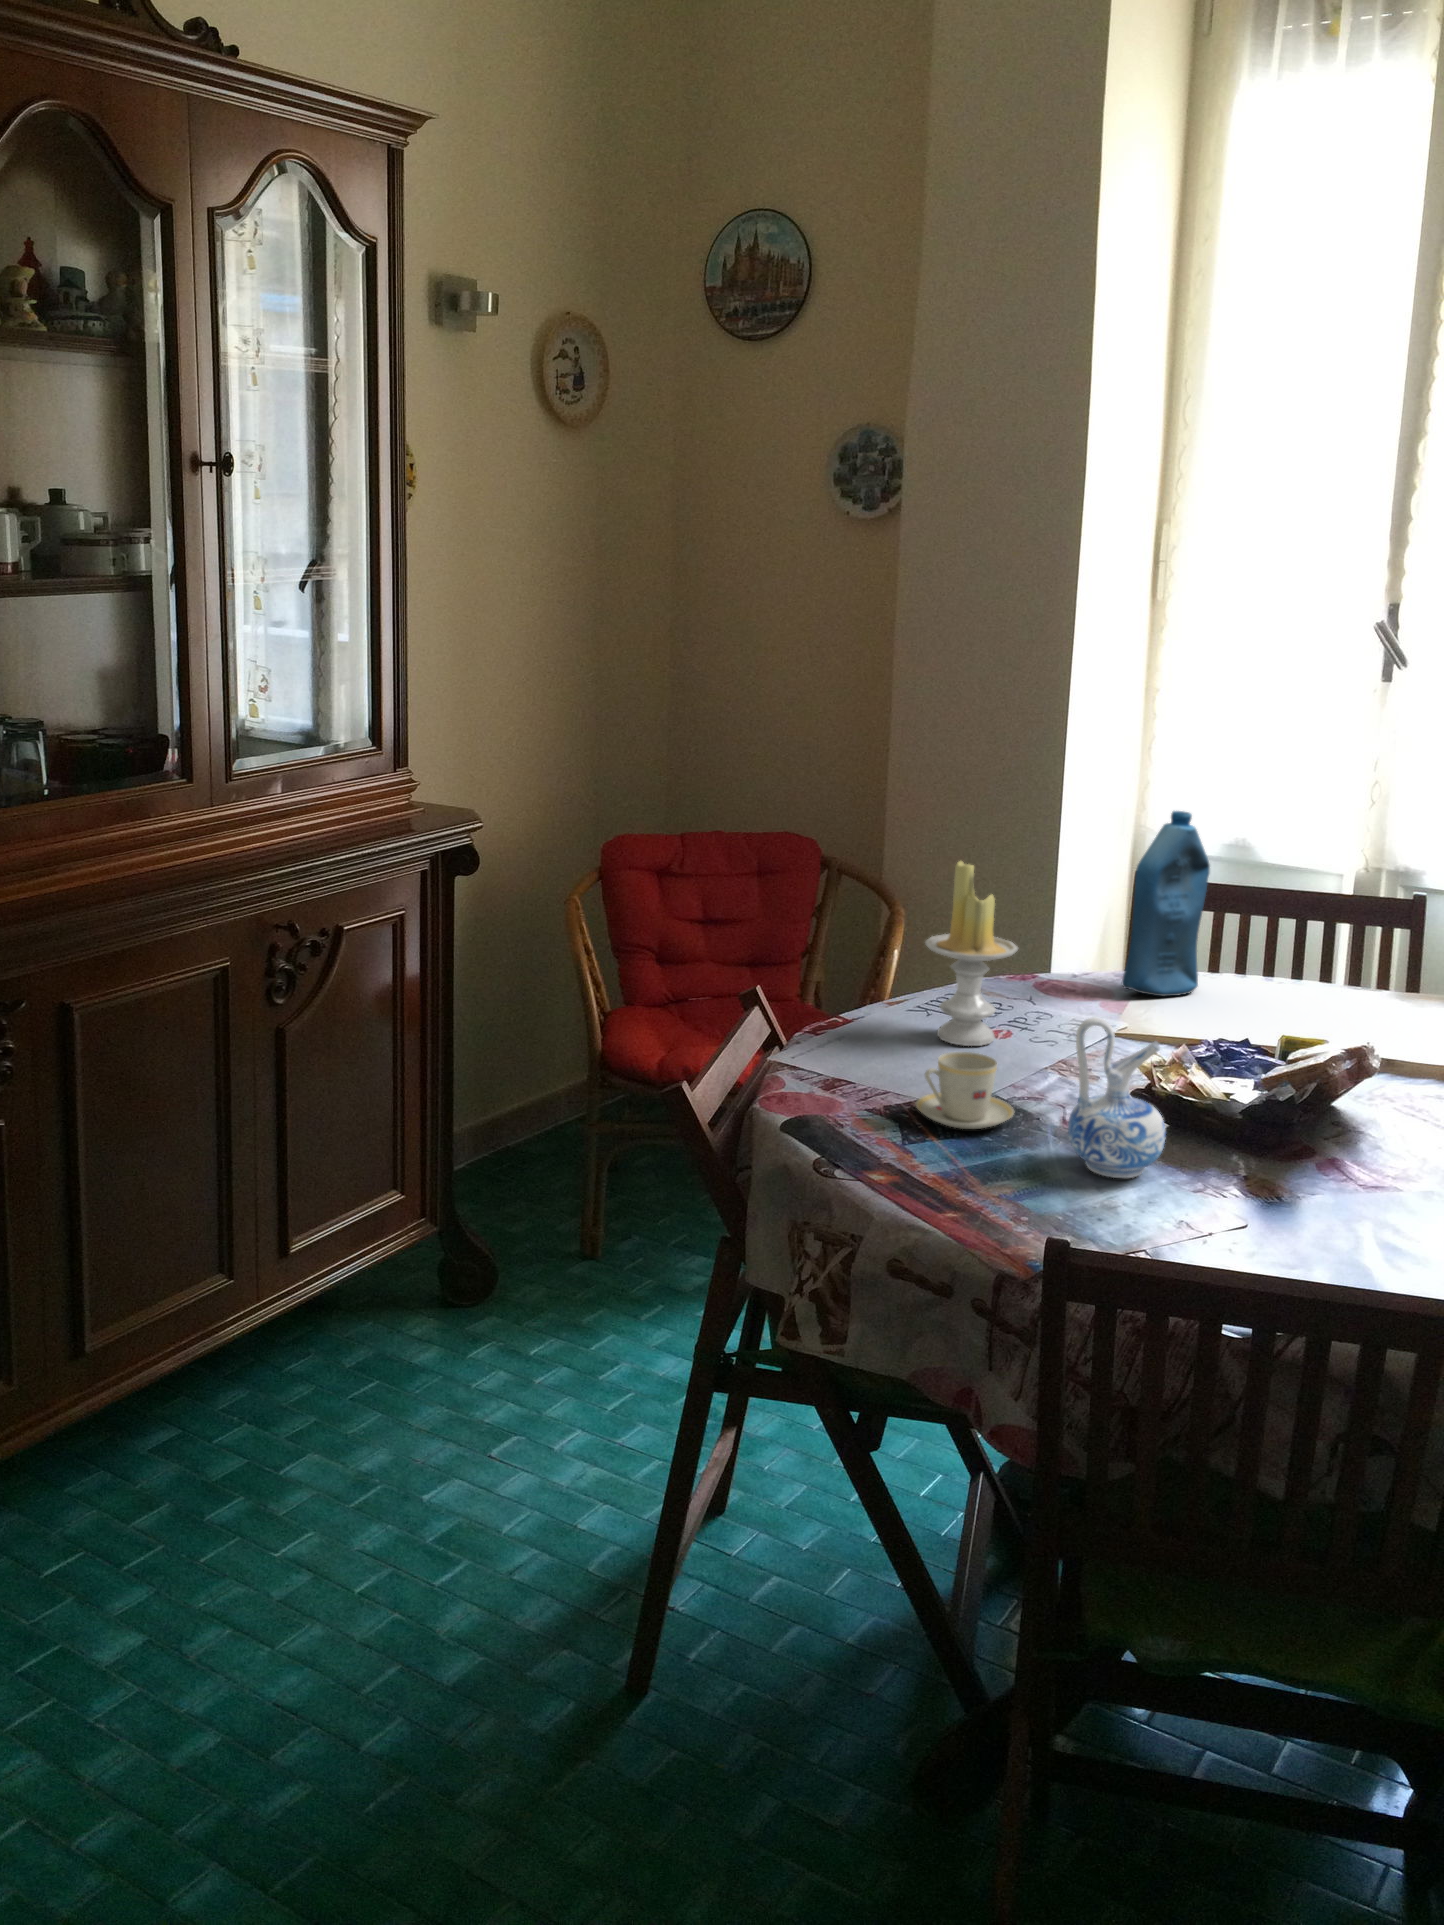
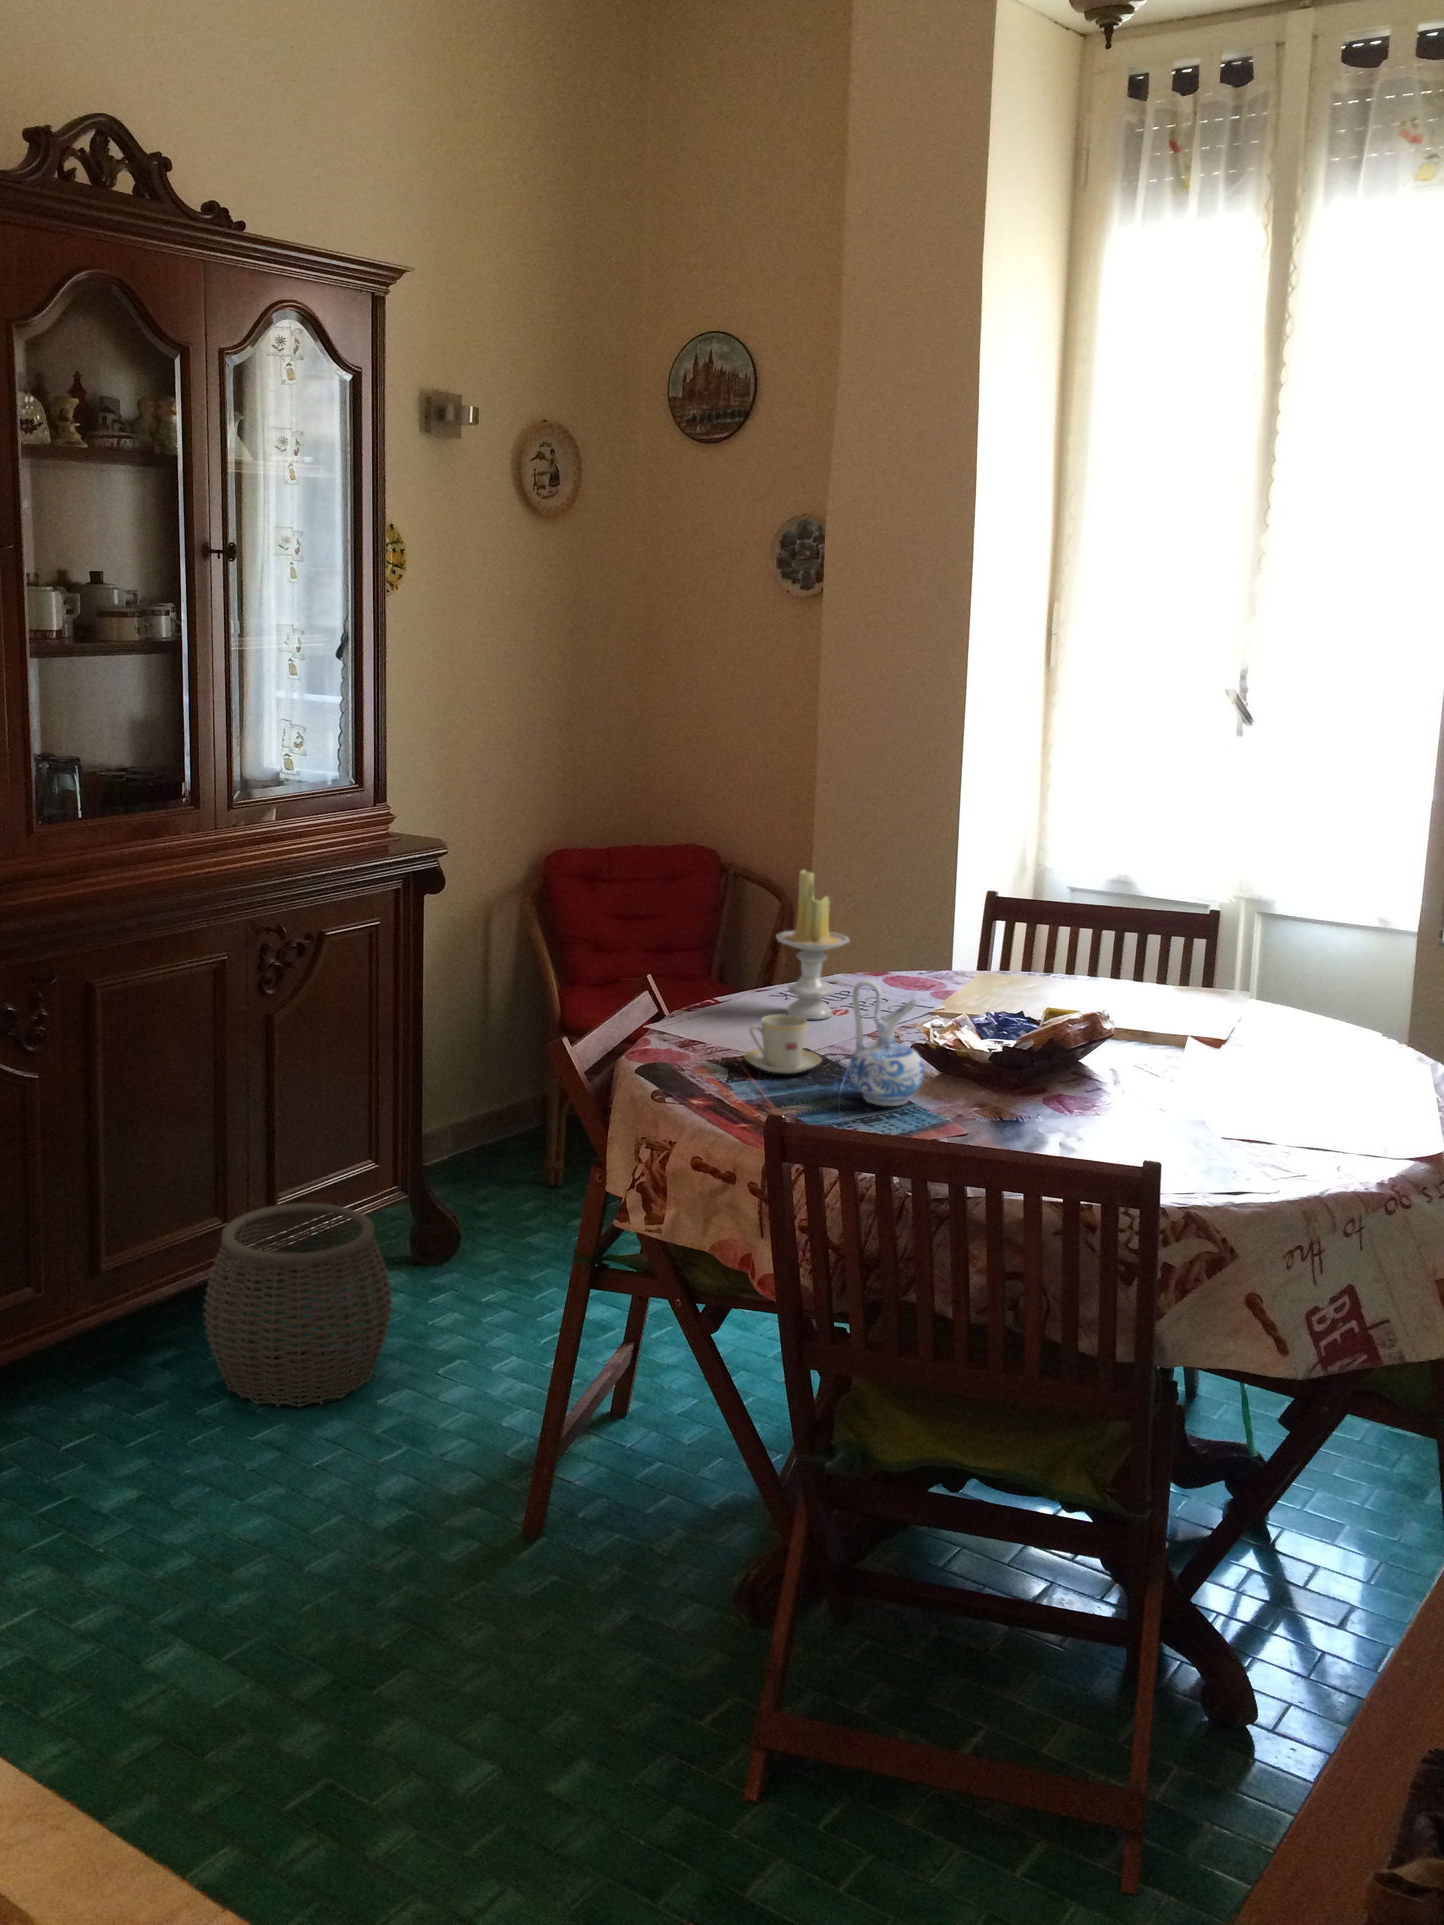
bottle: present [1122,811,1210,996] -> none [953,834,1027,988]
woven basket: none [210,1258,438,1515] -> present [204,1203,392,1407]

